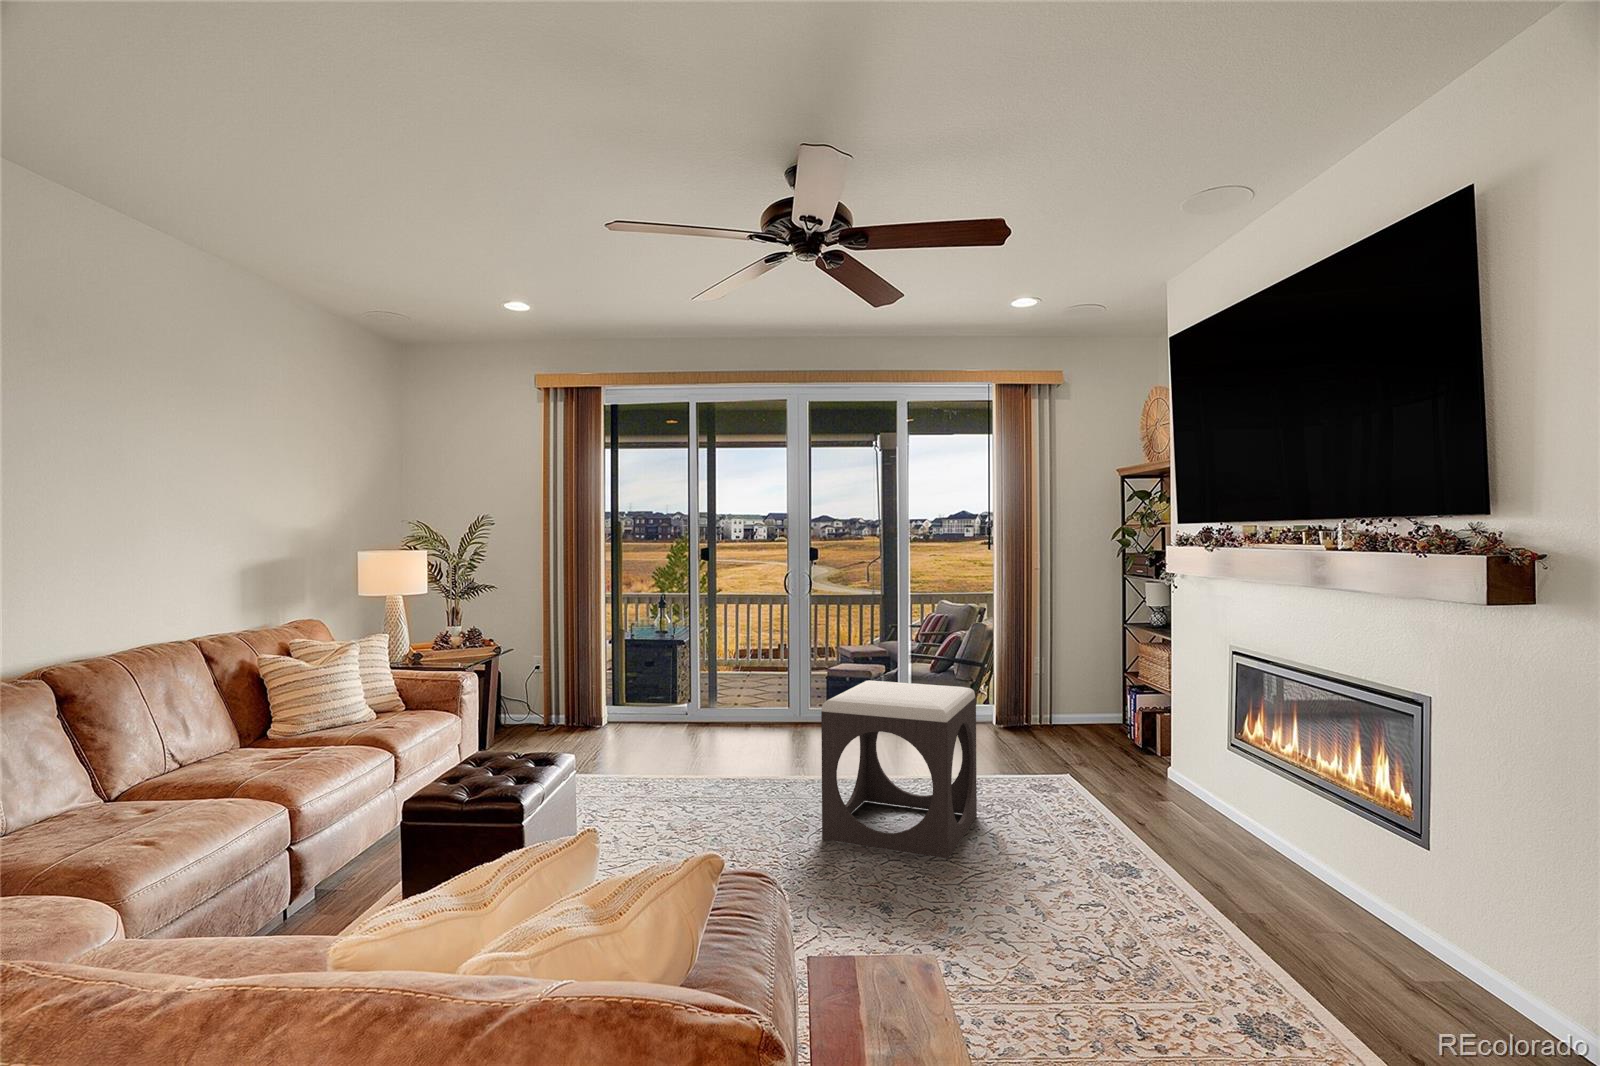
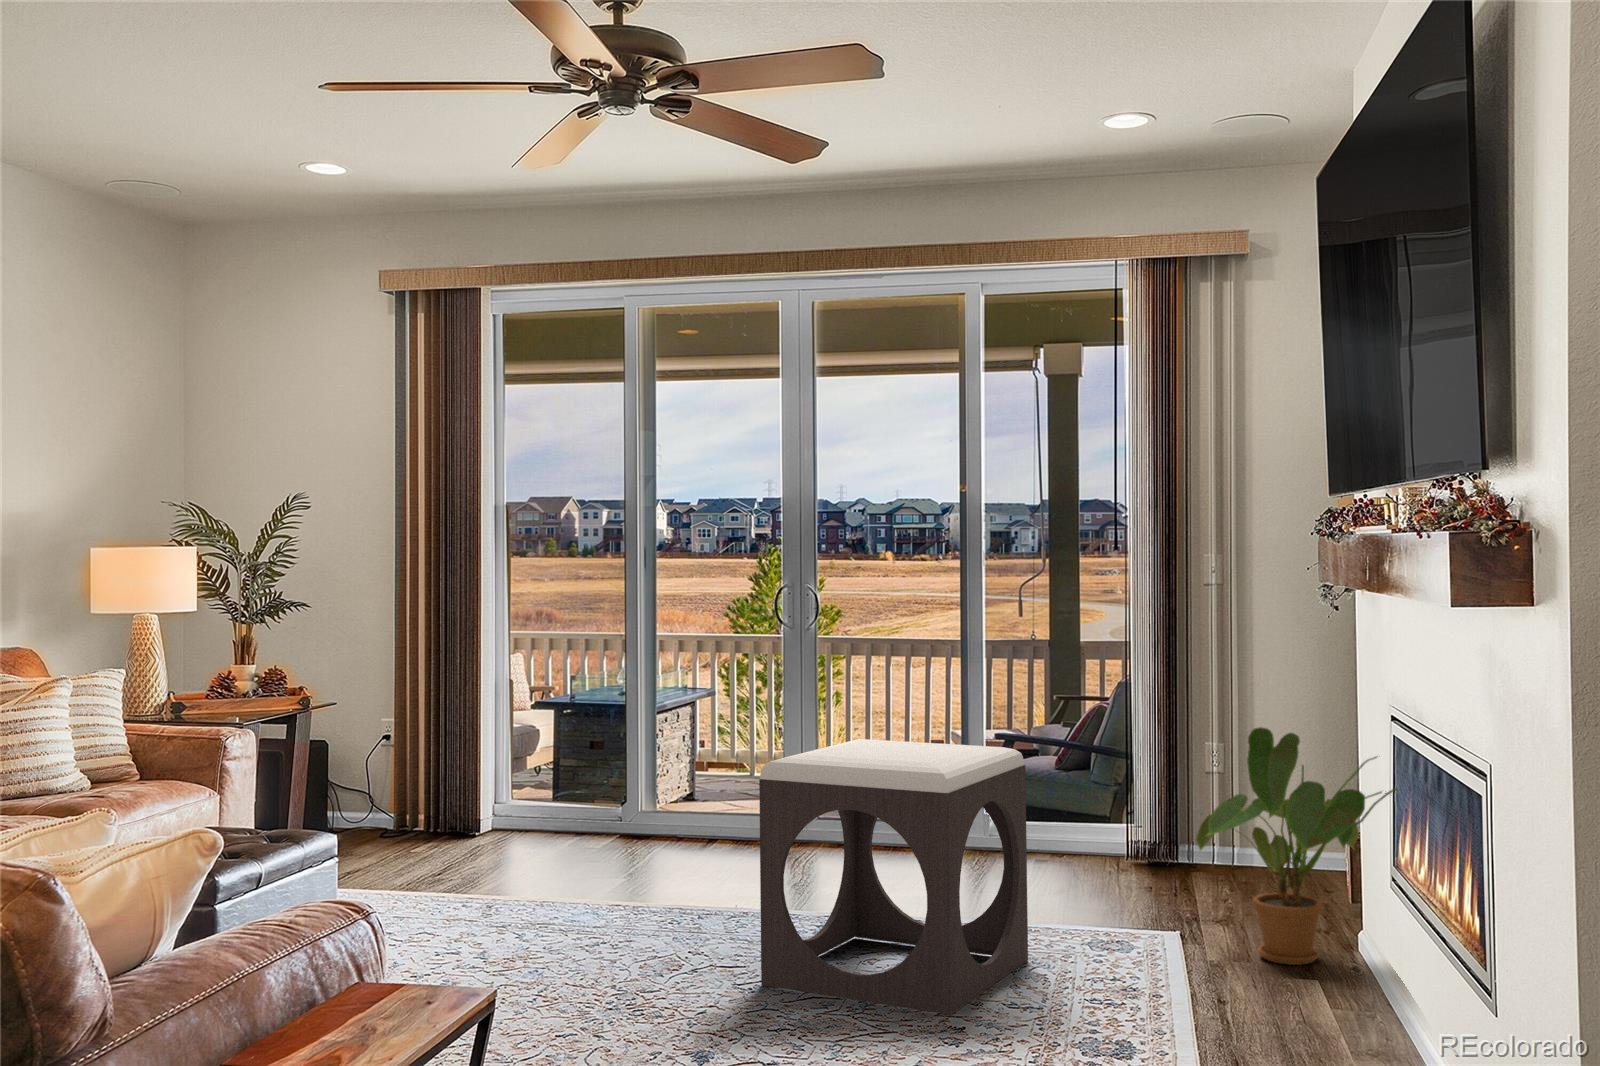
house plant: none [1070,673,1238,815] -> present [1196,727,1399,965]

